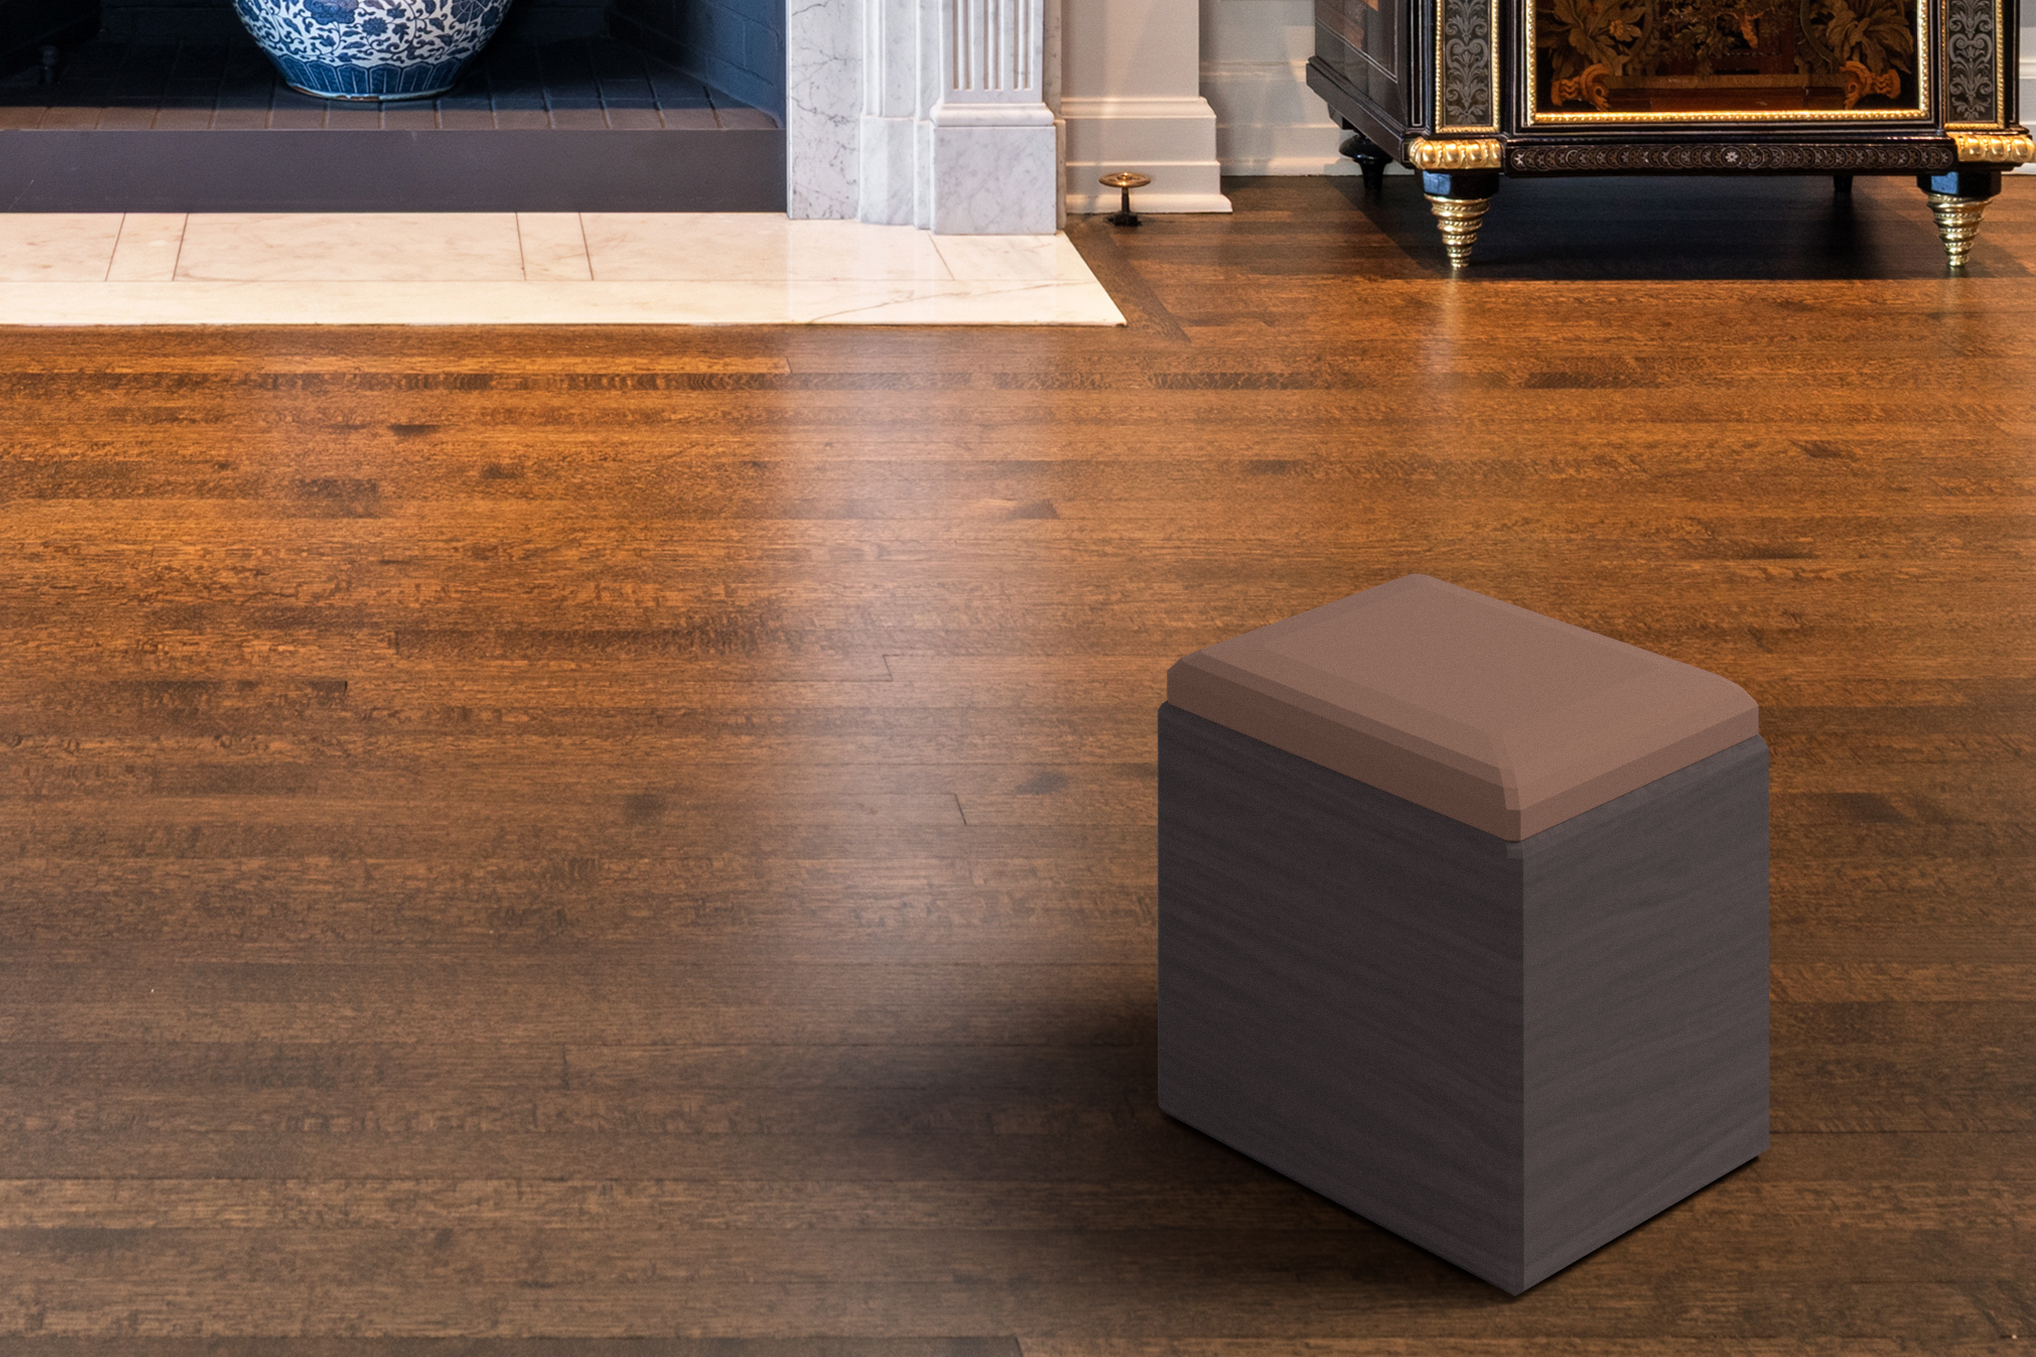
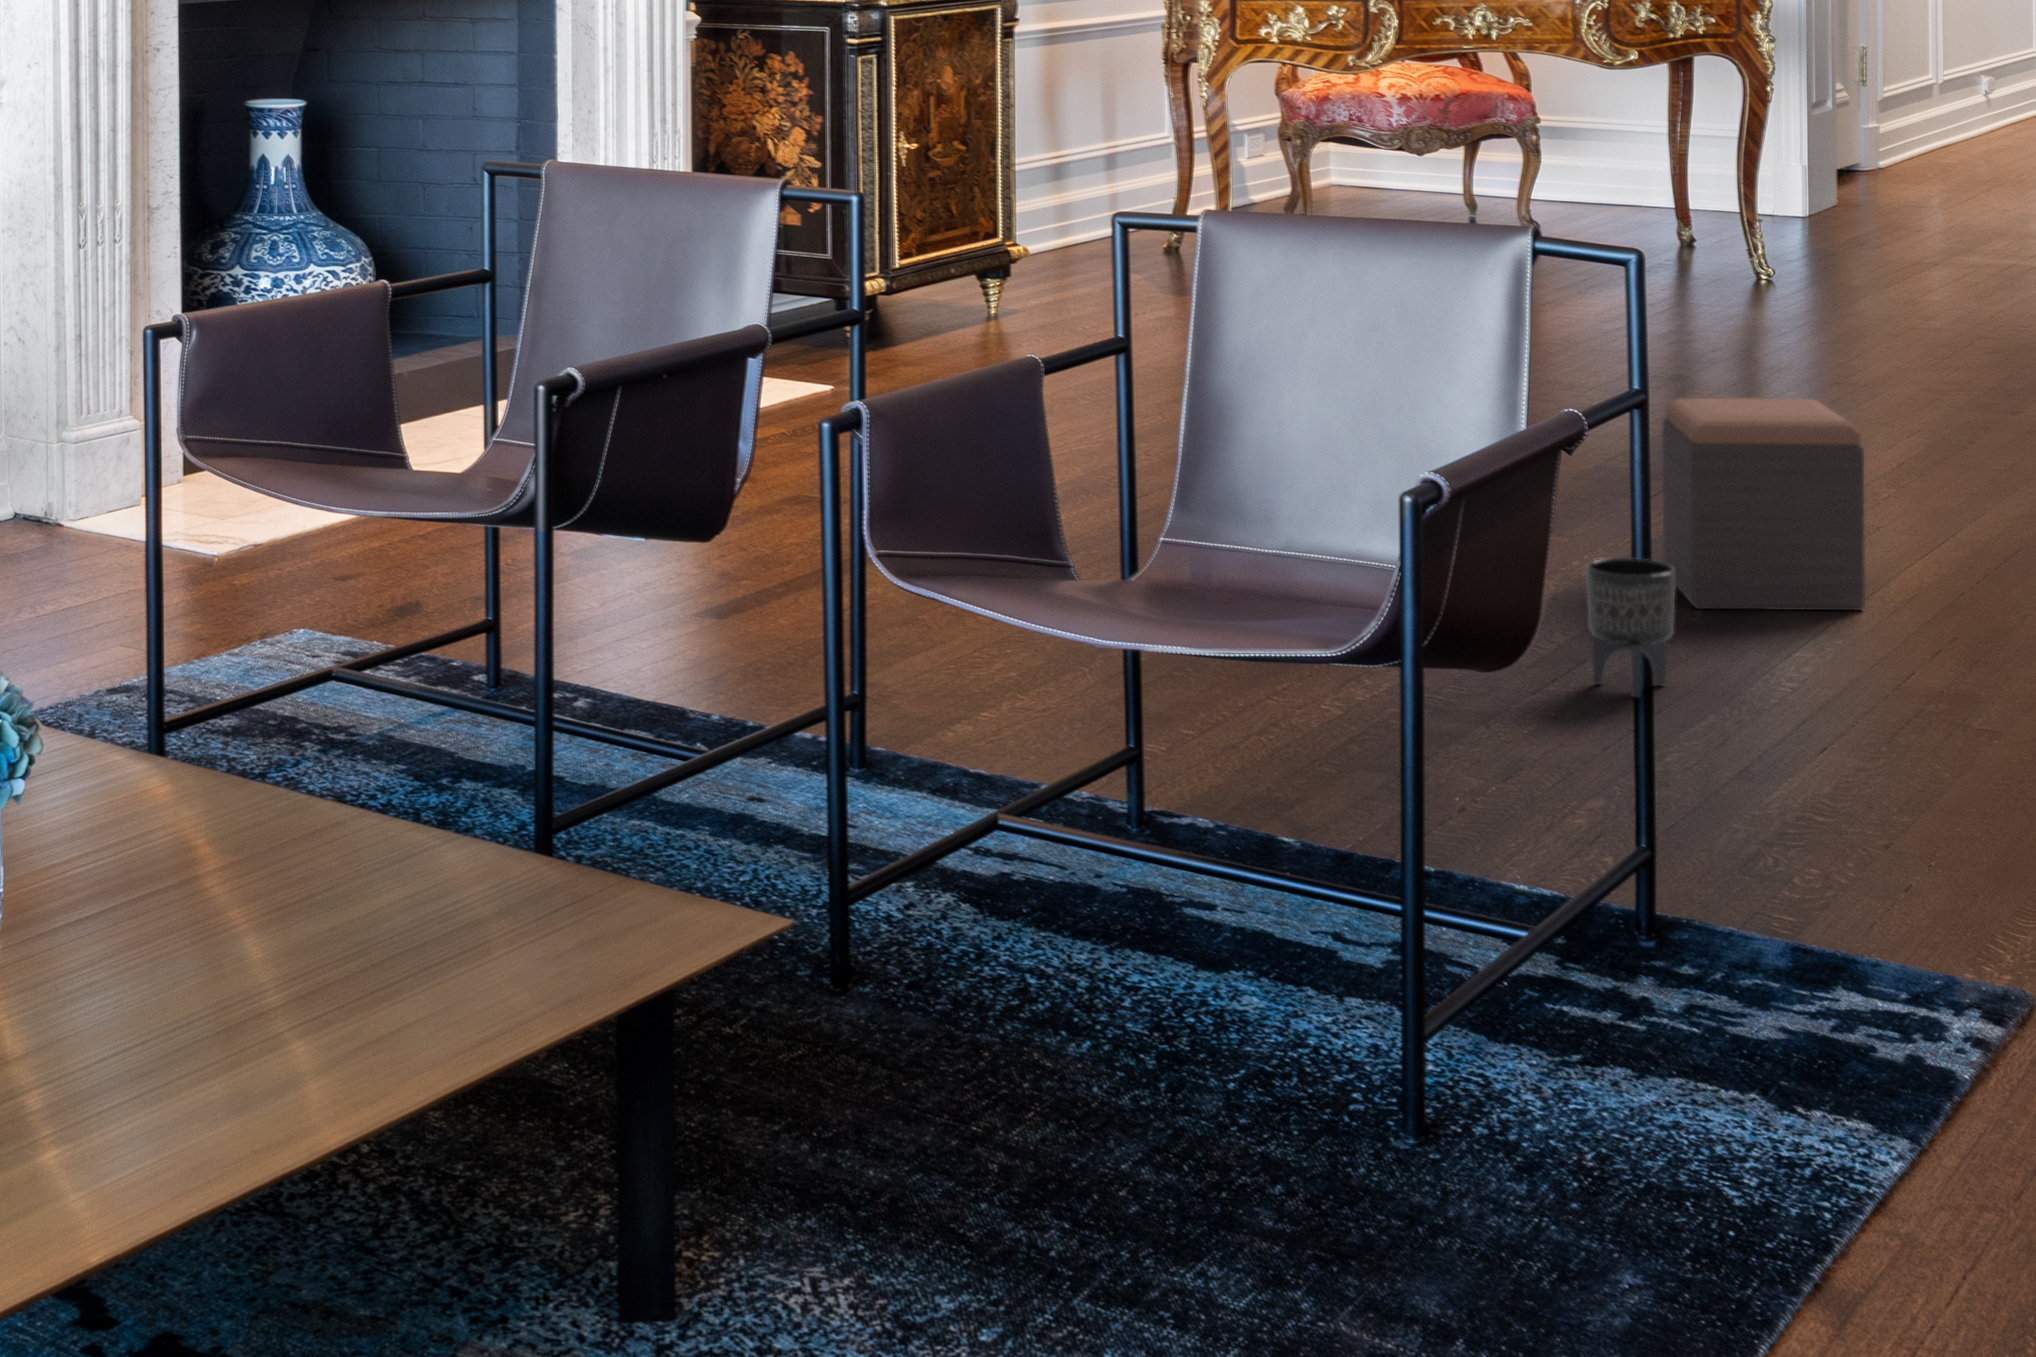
planter: none [223,920,436,1295] -> present [1586,558,1676,698]

